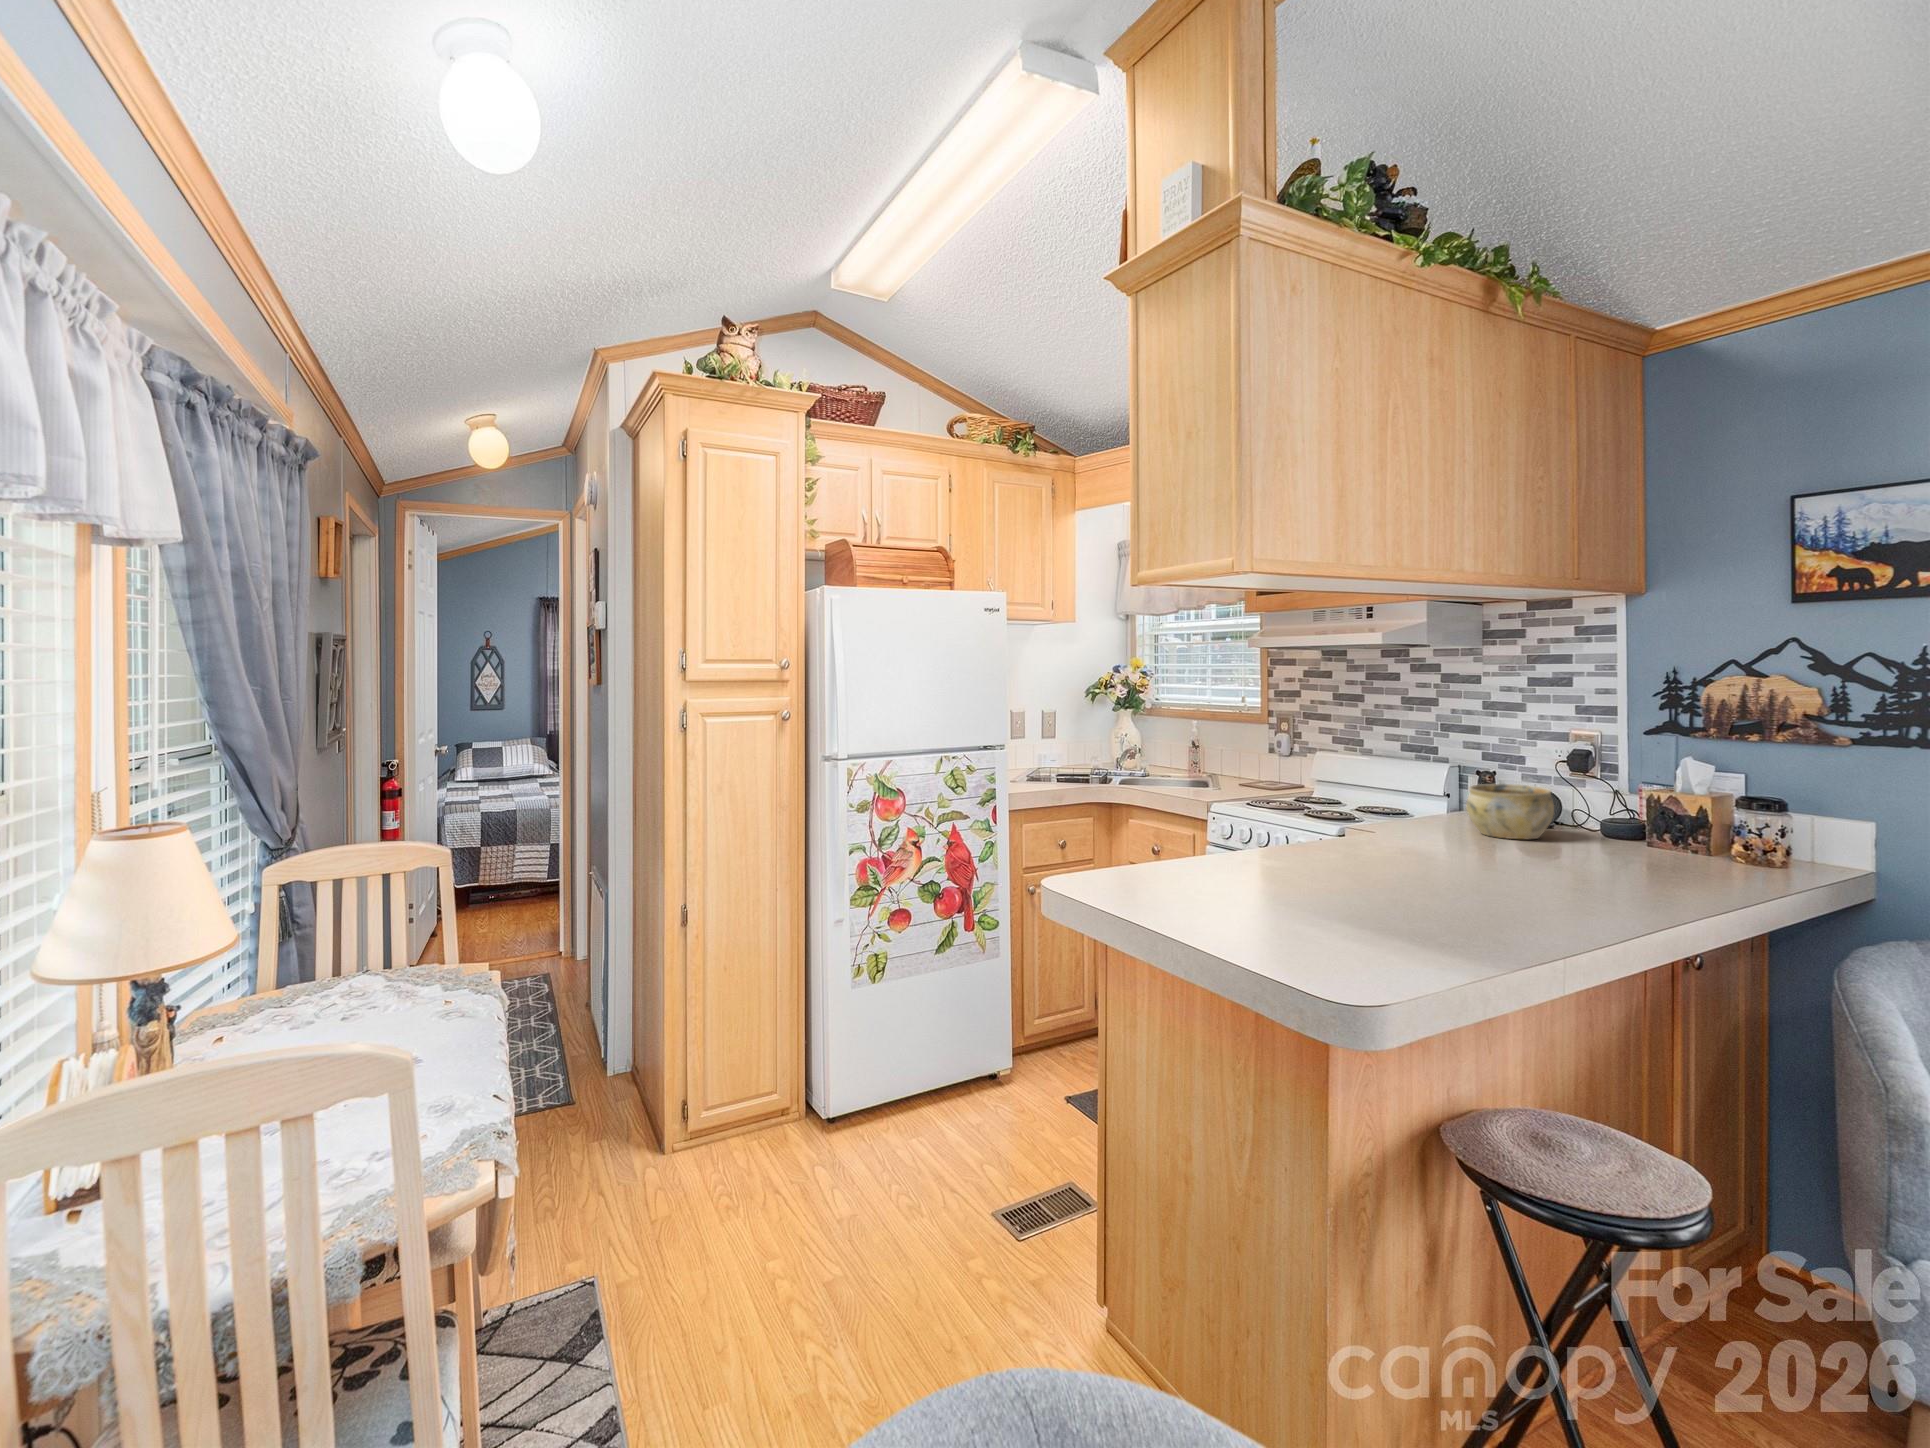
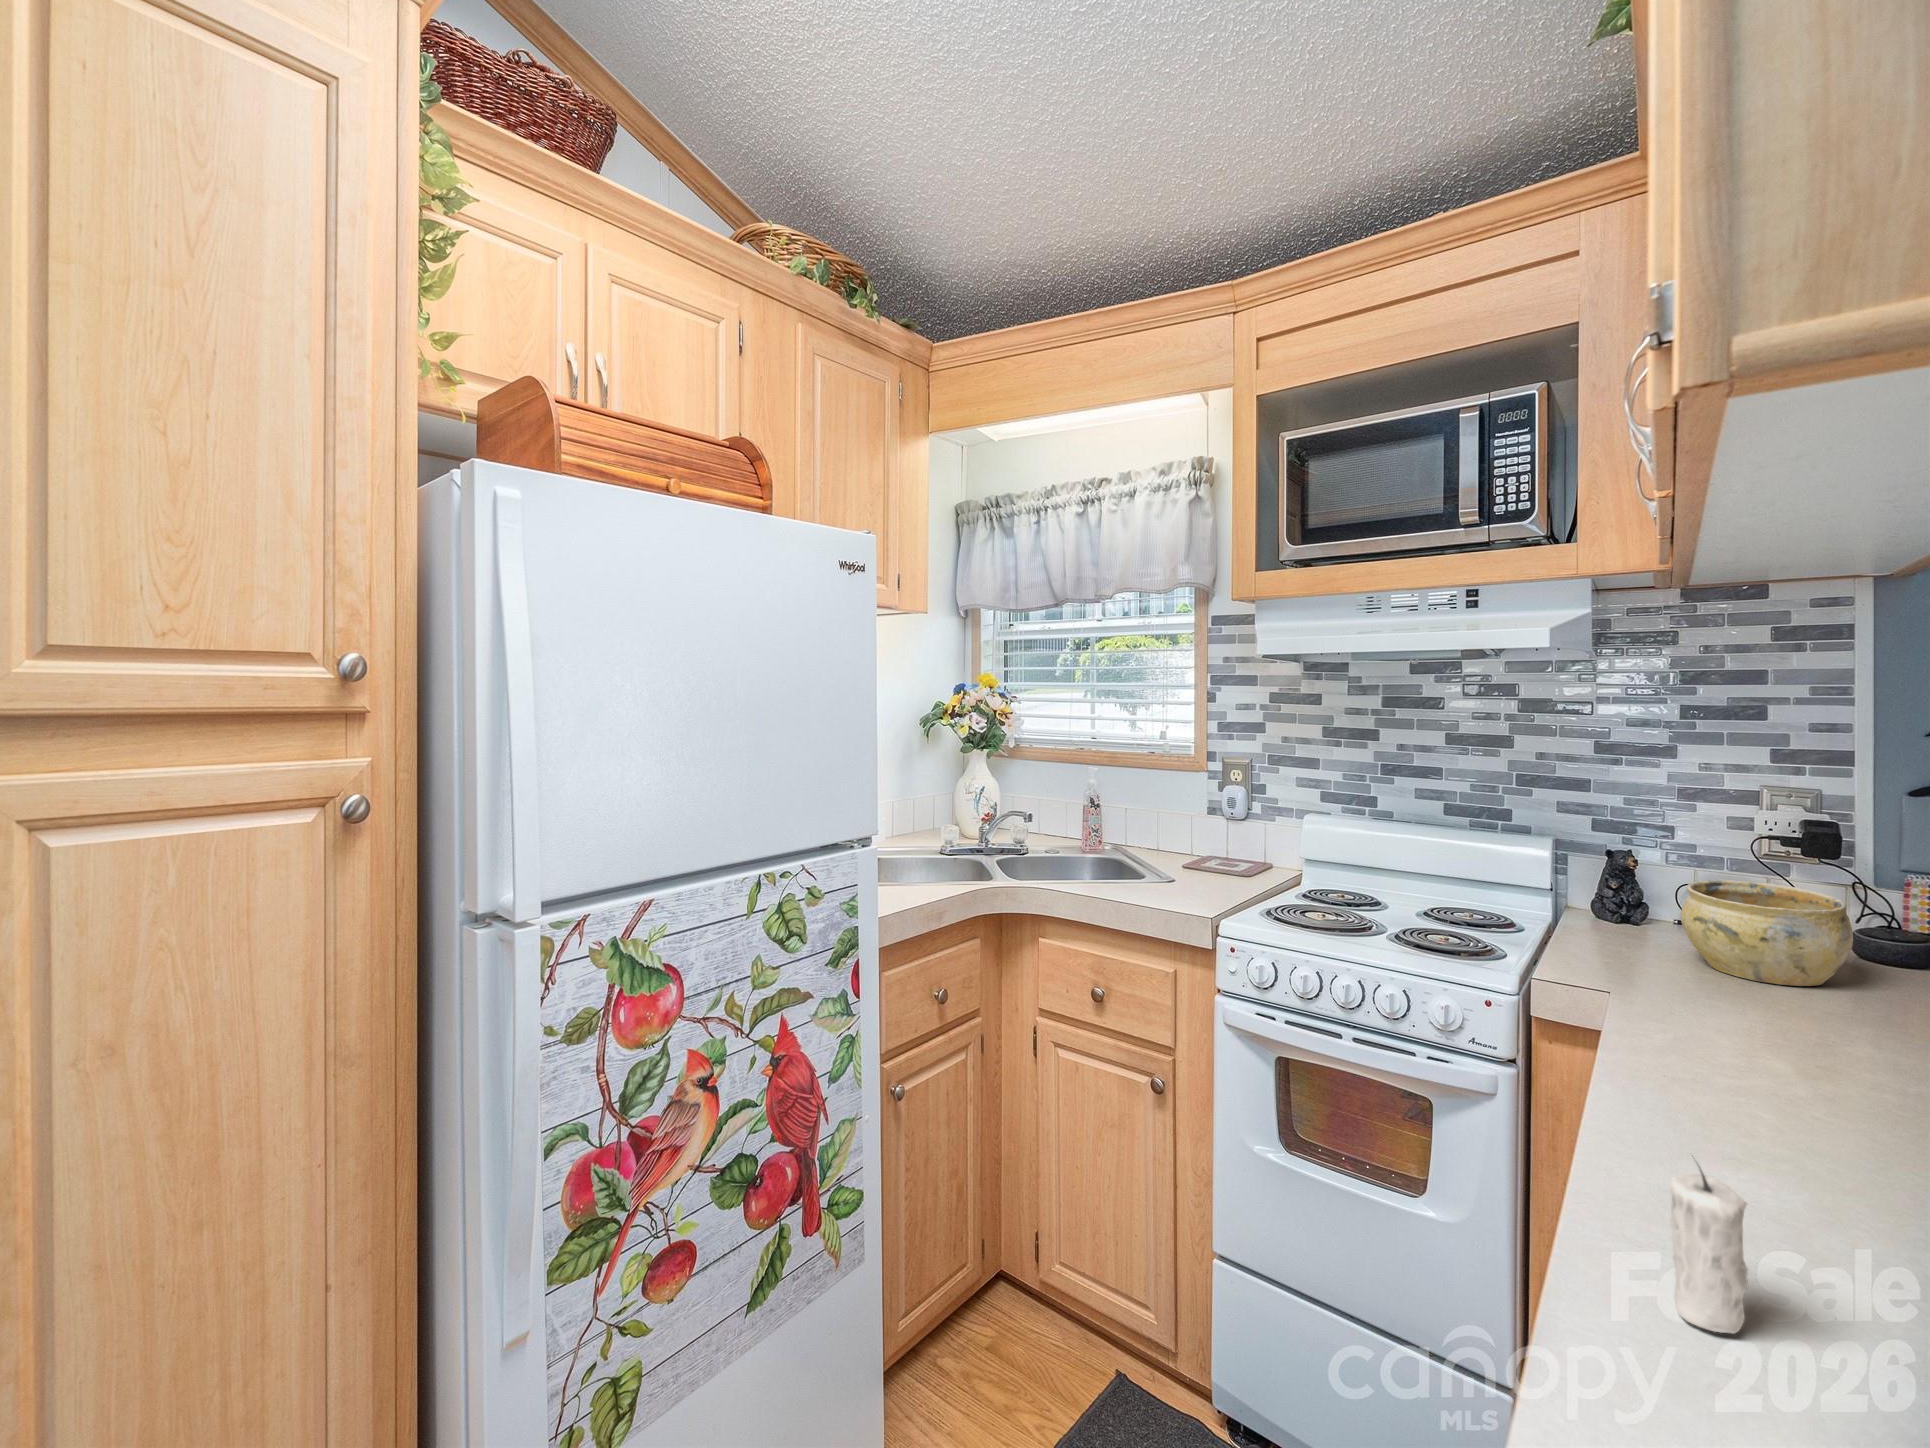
candle: none [1171,820,1191,874] -> present [1670,1167,1749,1333]

